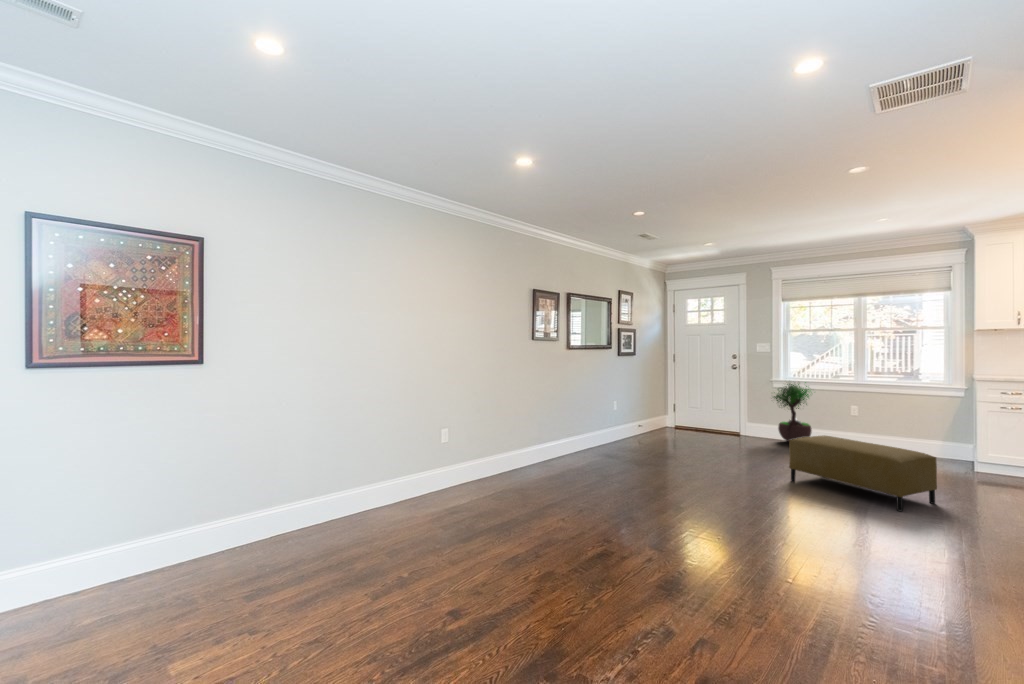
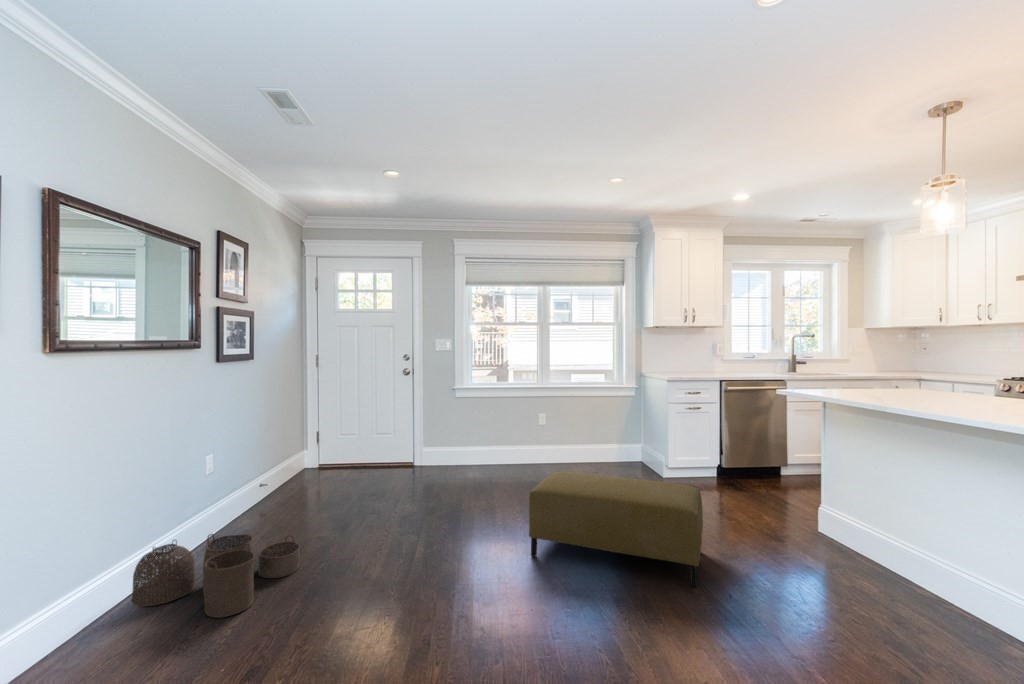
potted tree: present [773,382,812,442] -> none [456,384,508,471]
woven basket: none [588,434,656,467] -> present [131,534,300,618]

